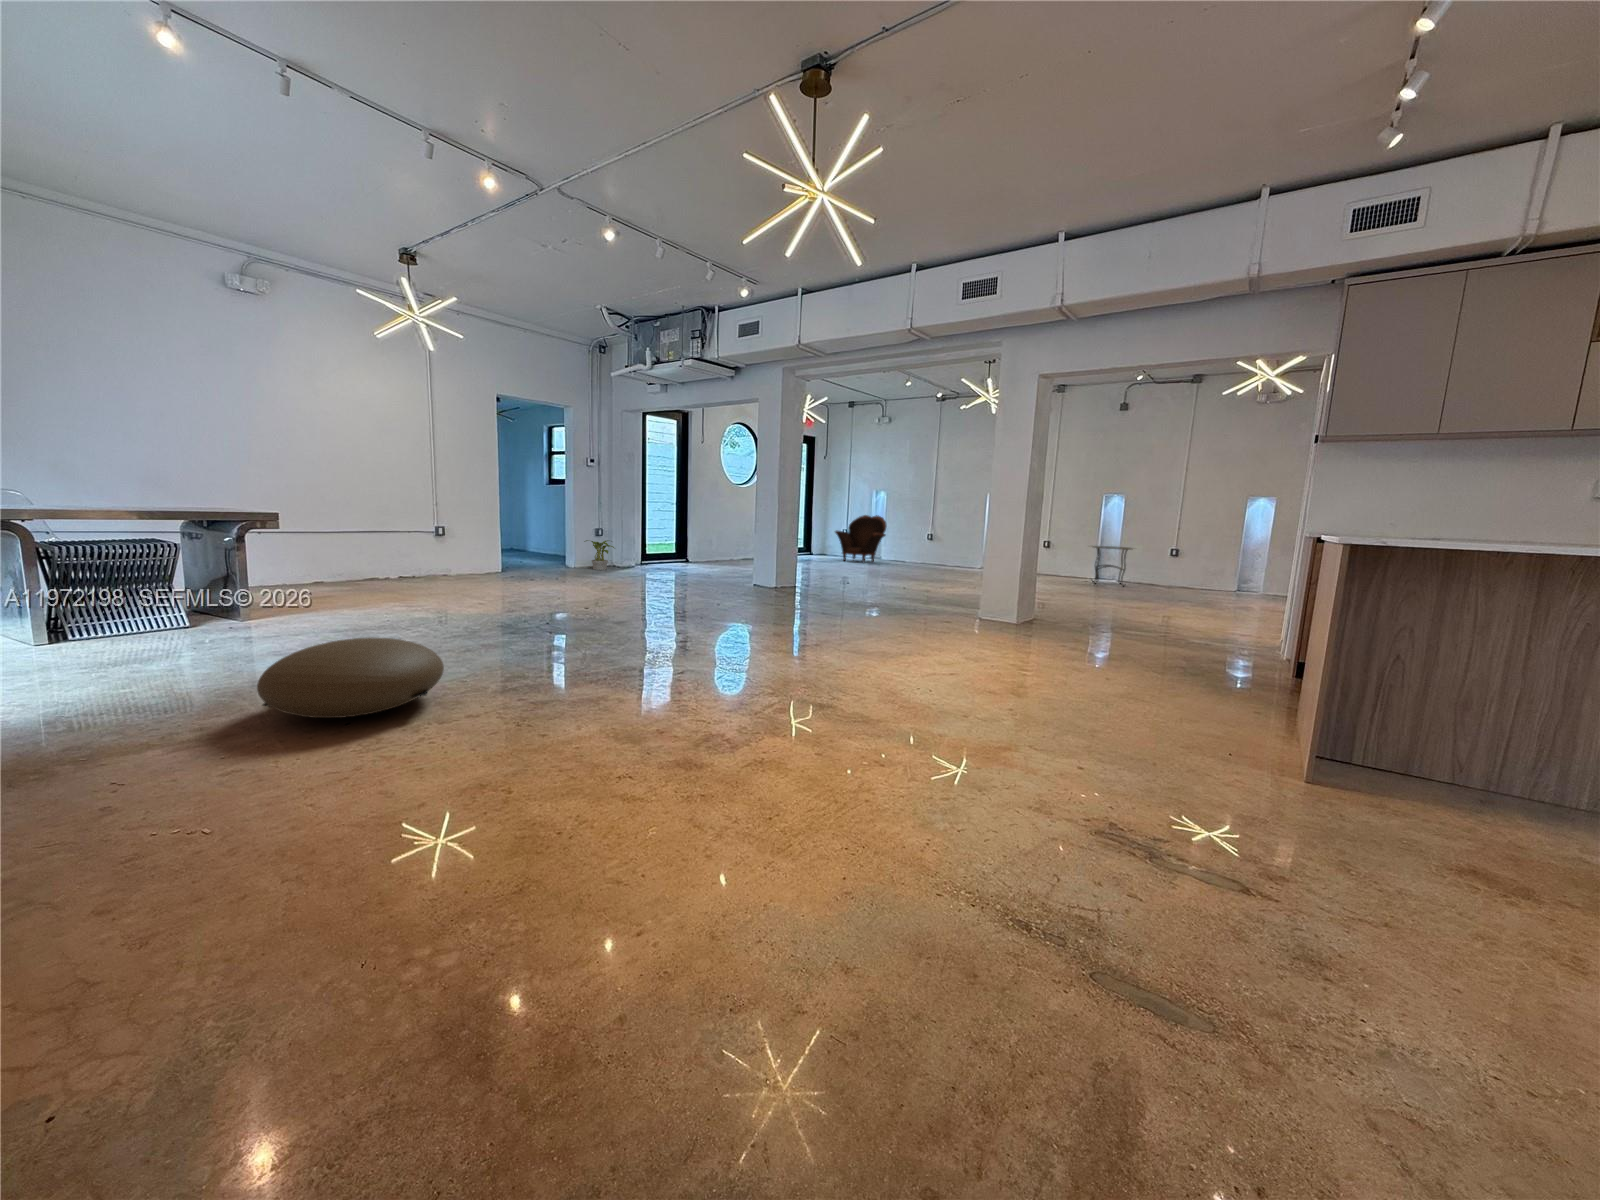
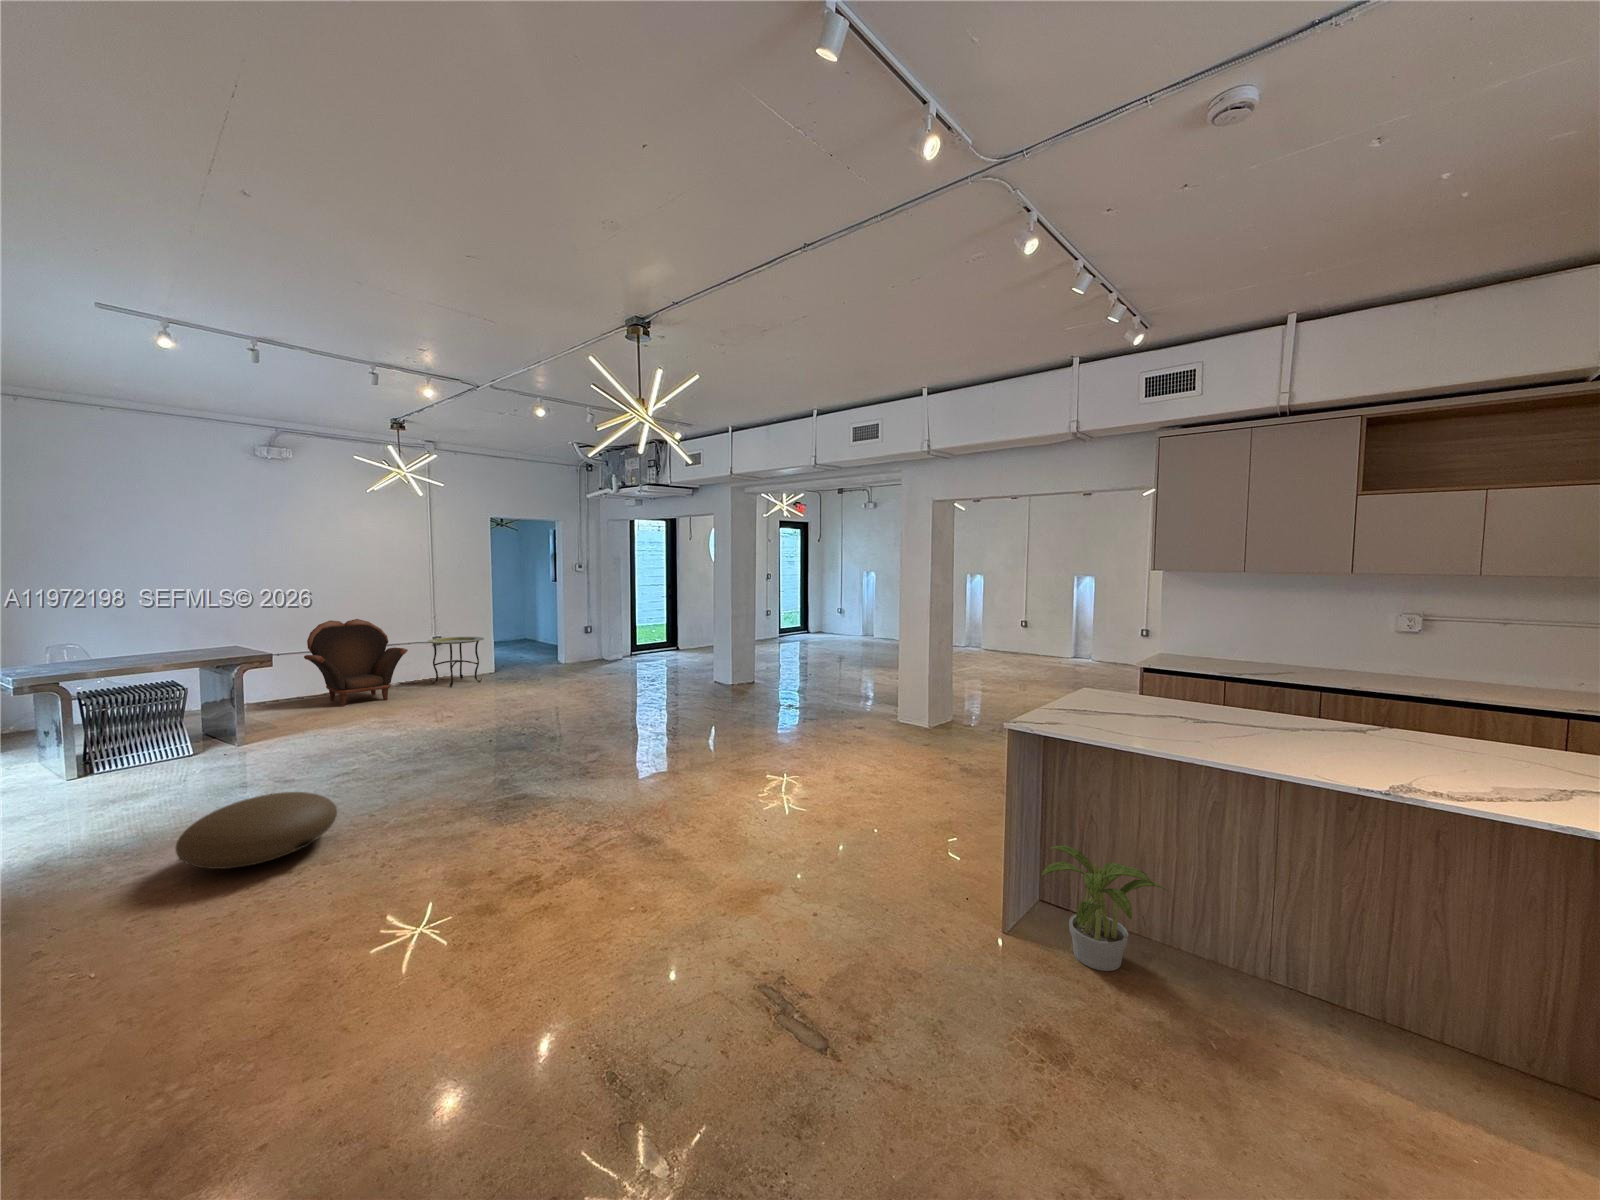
armchair: present [835,515,886,563] -> present [304,619,408,706]
potted plant: present [584,540,614,570] -> present [1041,845,1167,971]
side table: present [1092,546,1132,586] -> present [427,637,484,687]

